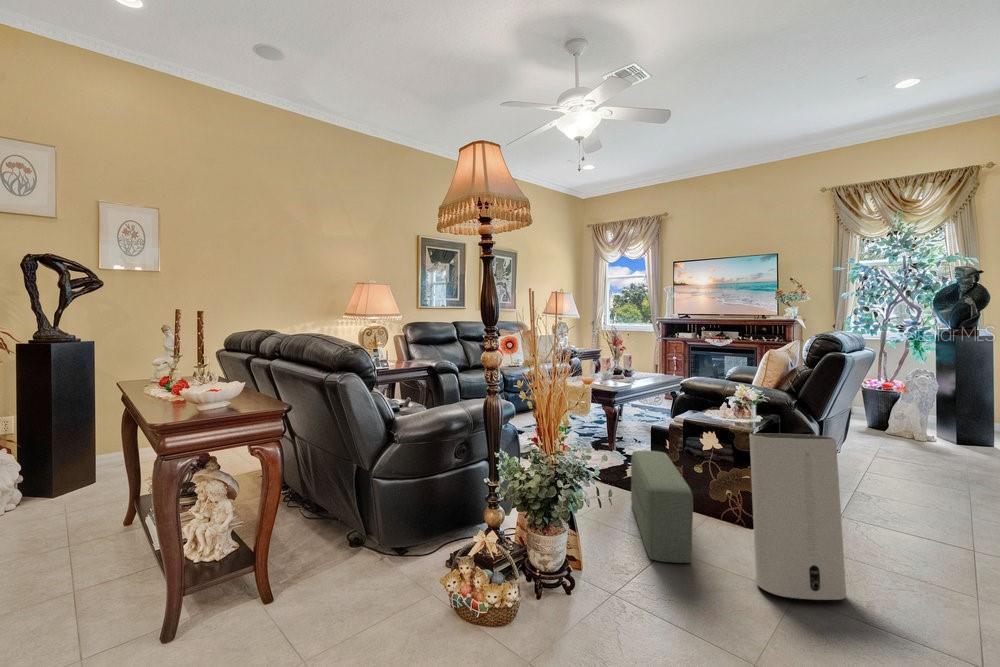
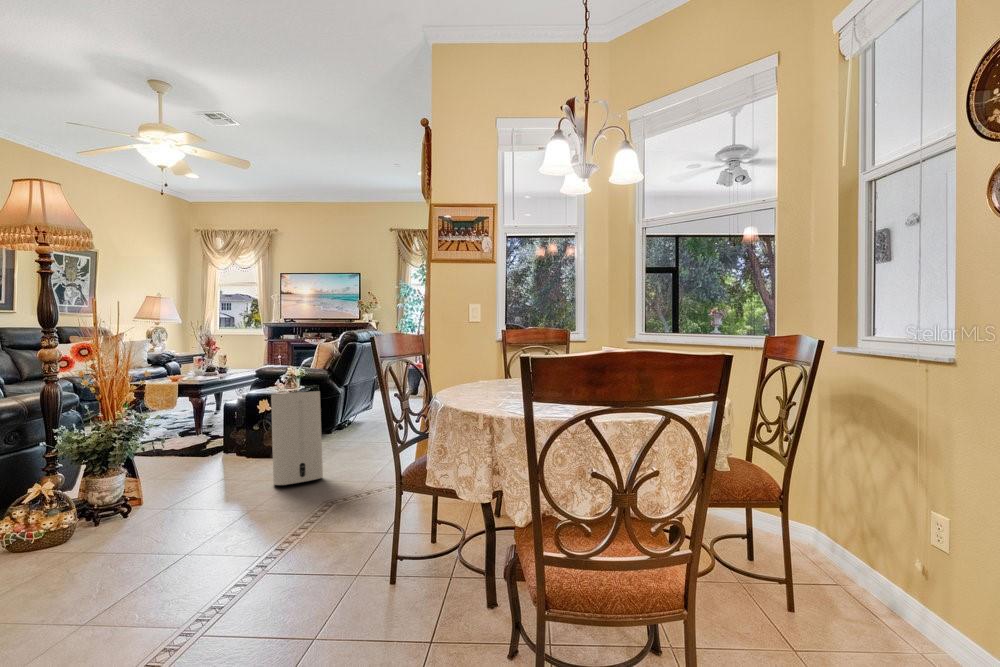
pouf: present [631,450,693,563] -> none [201,421,236,489]

